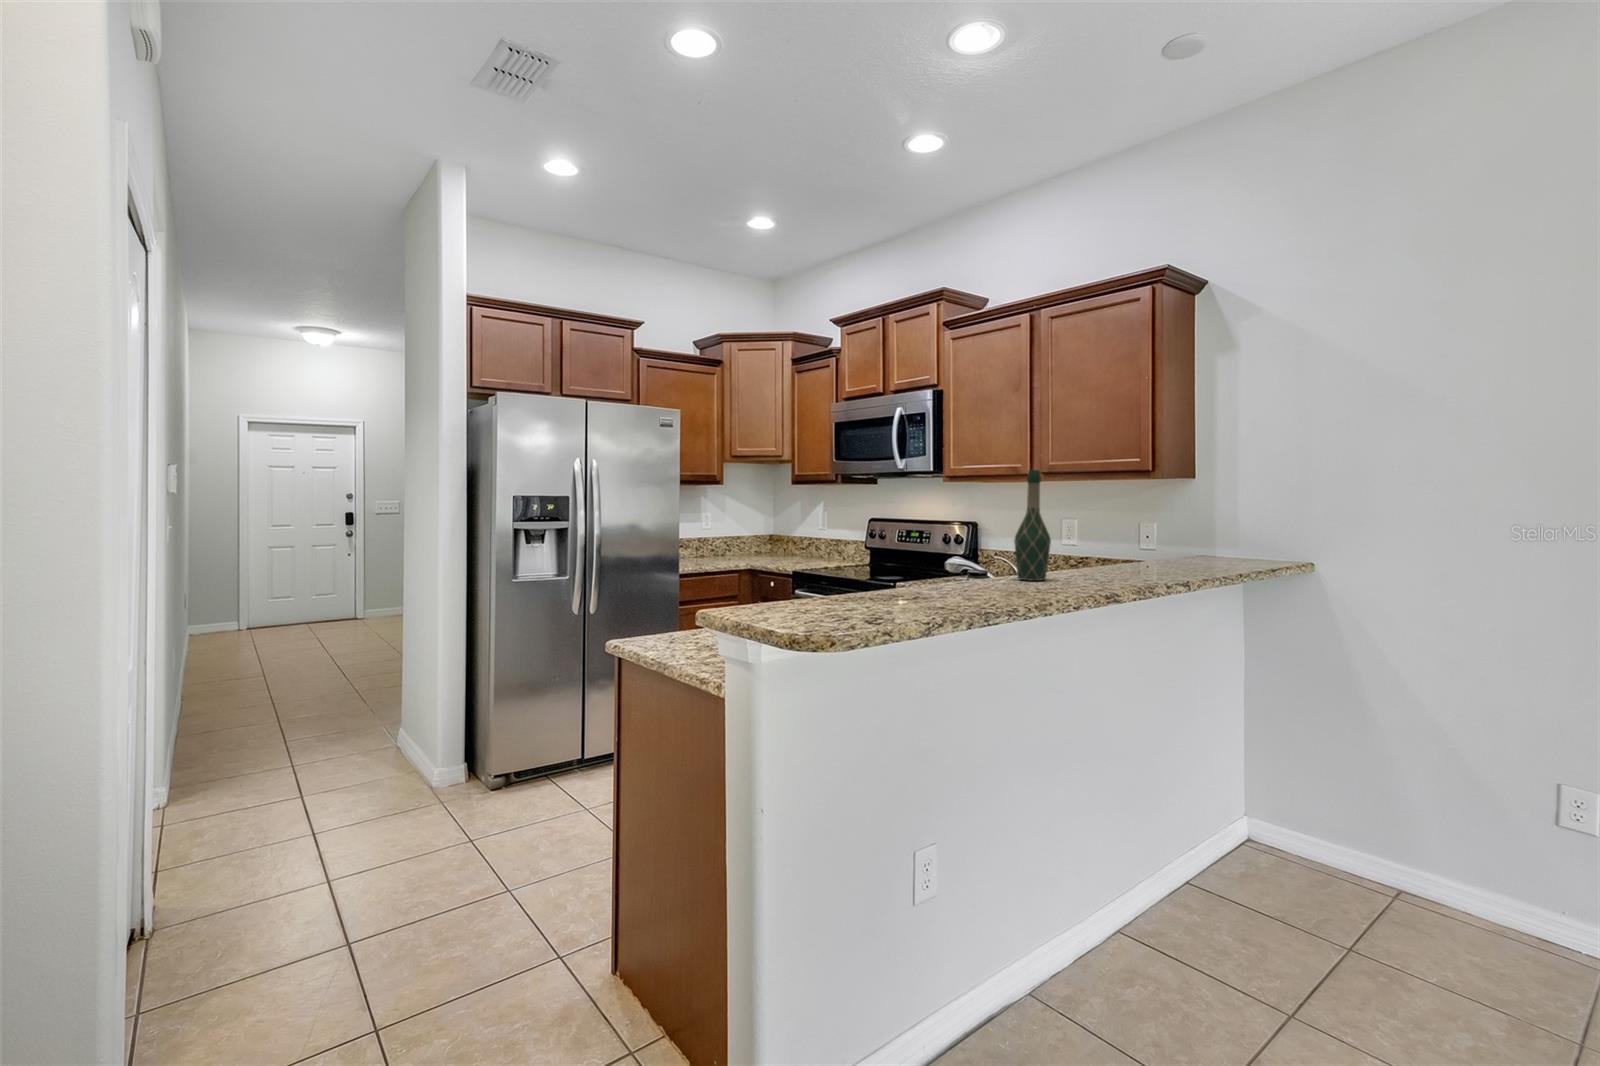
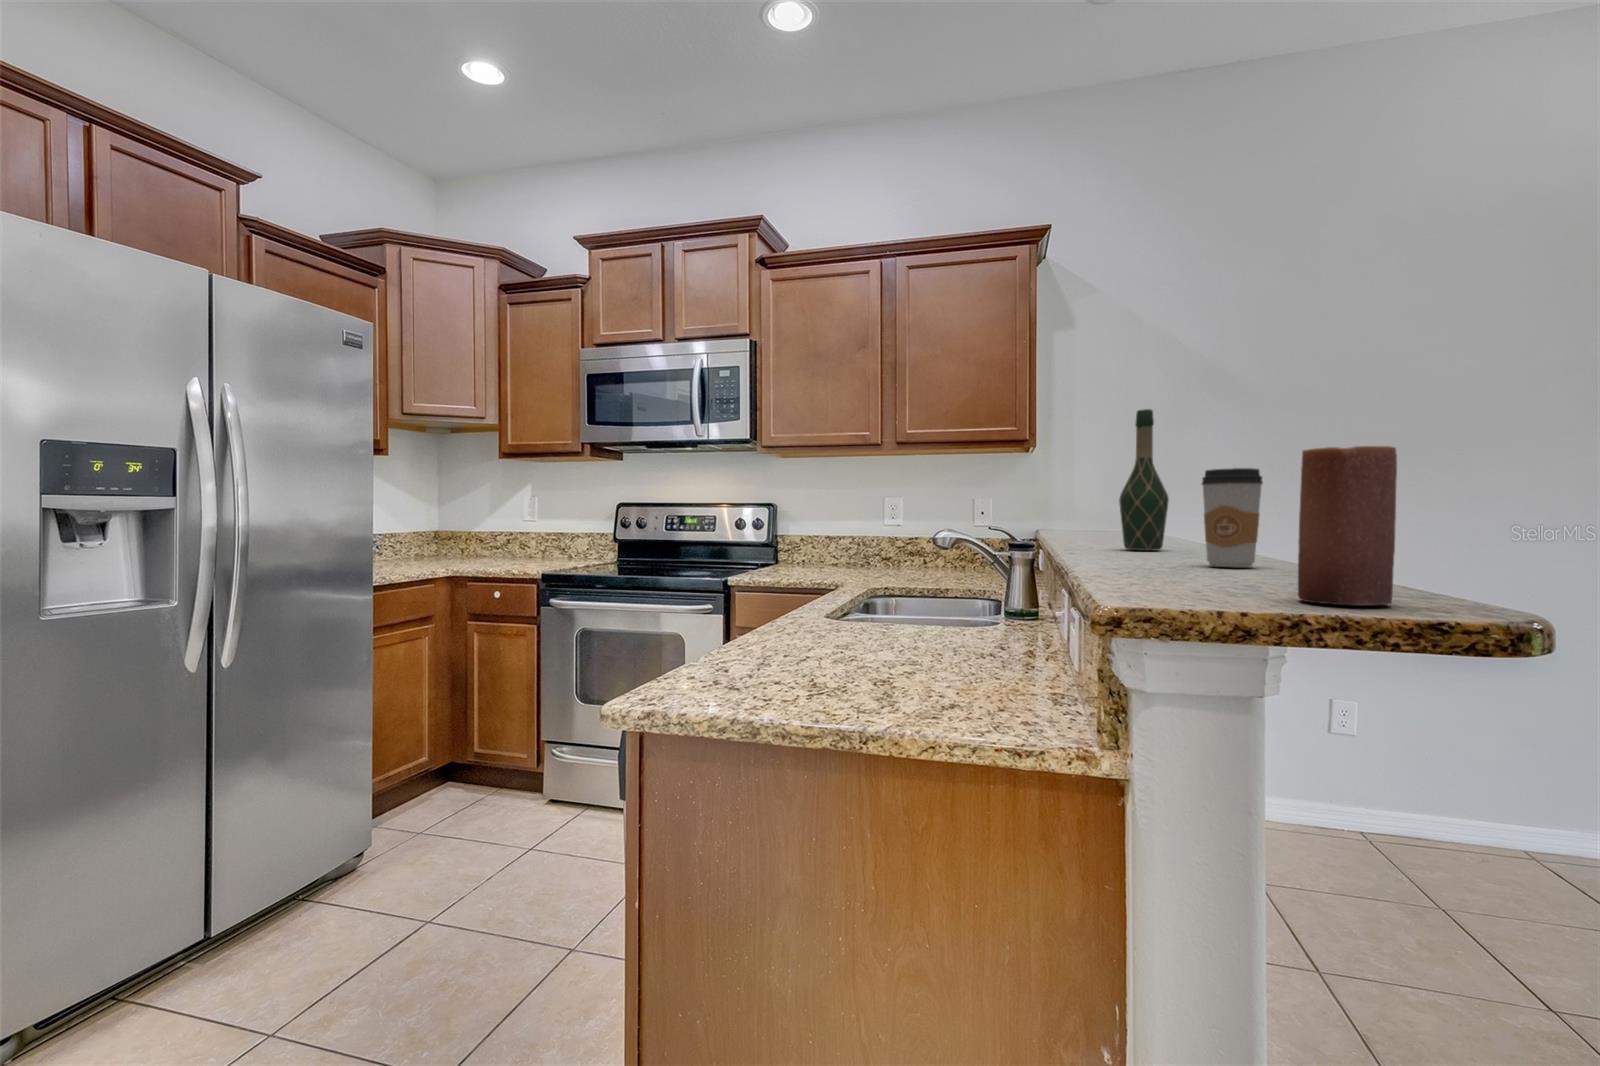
coffee cup: none [921,529,957,595] -> present [1202,468,1263,567]
candle: none [758,534,797,611] -> present [1298,446,1397,606]

